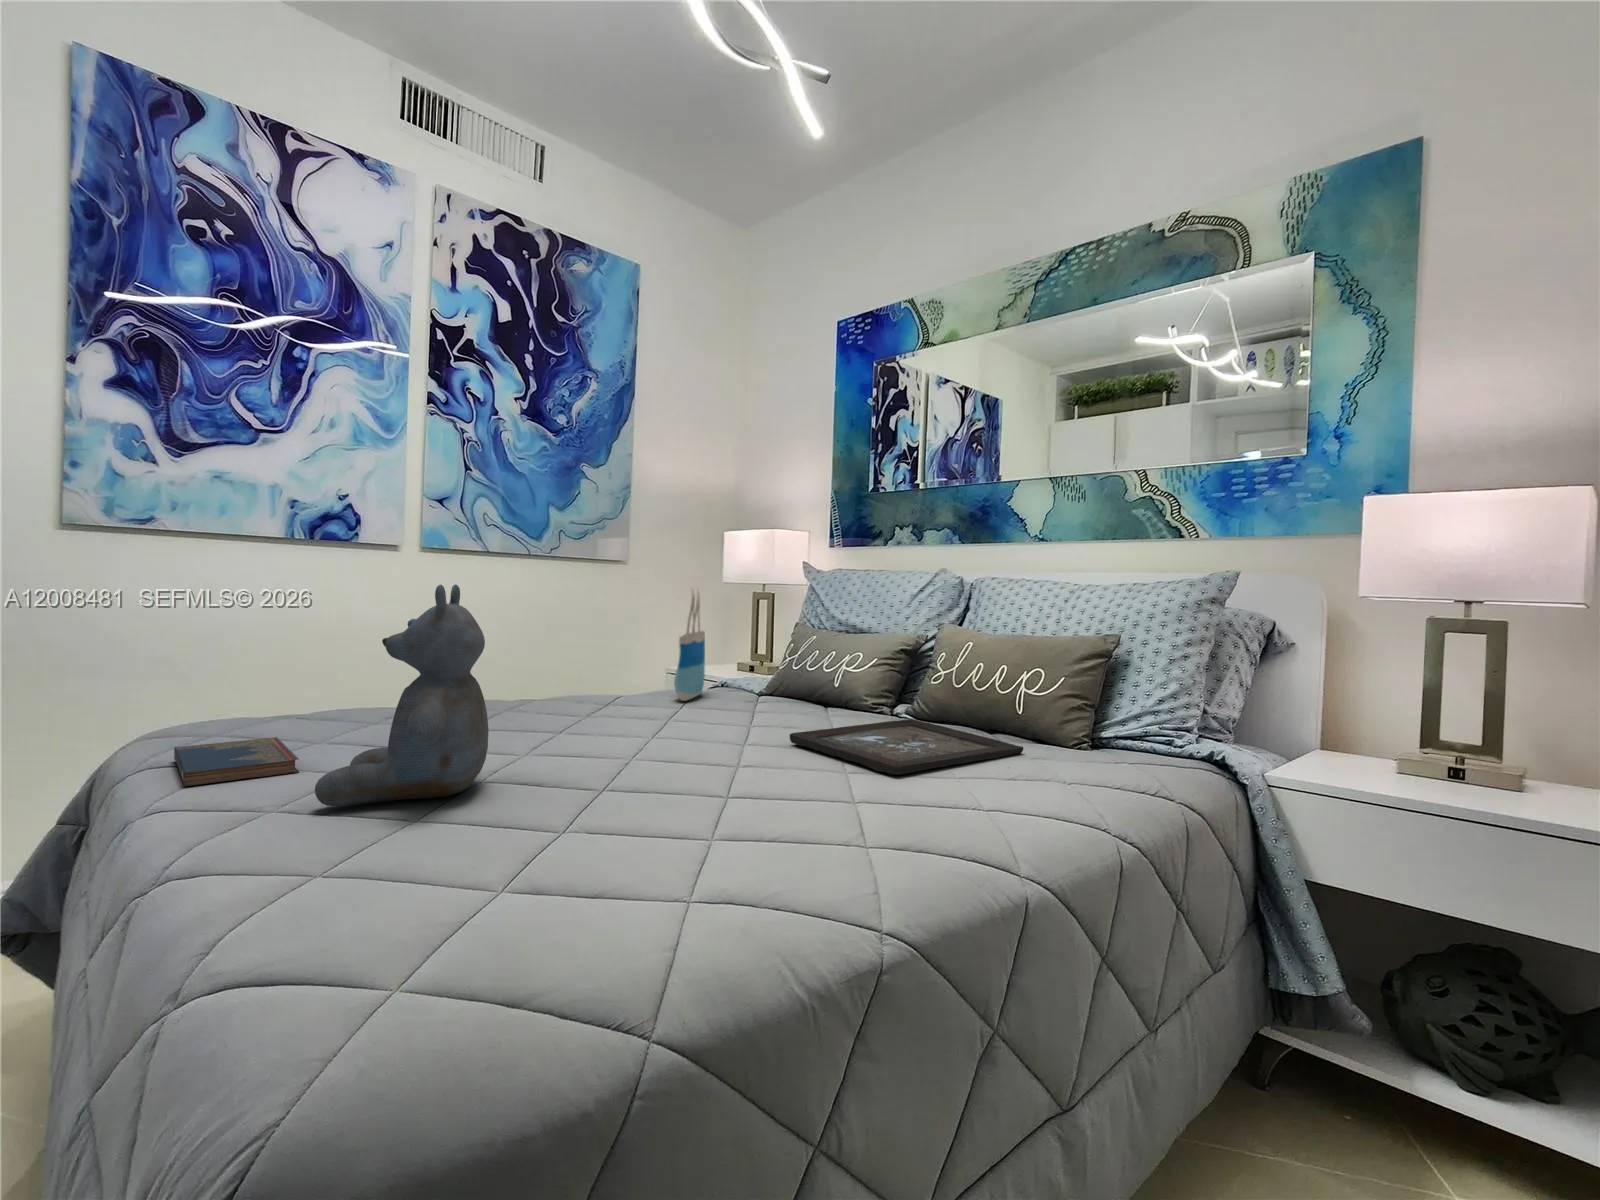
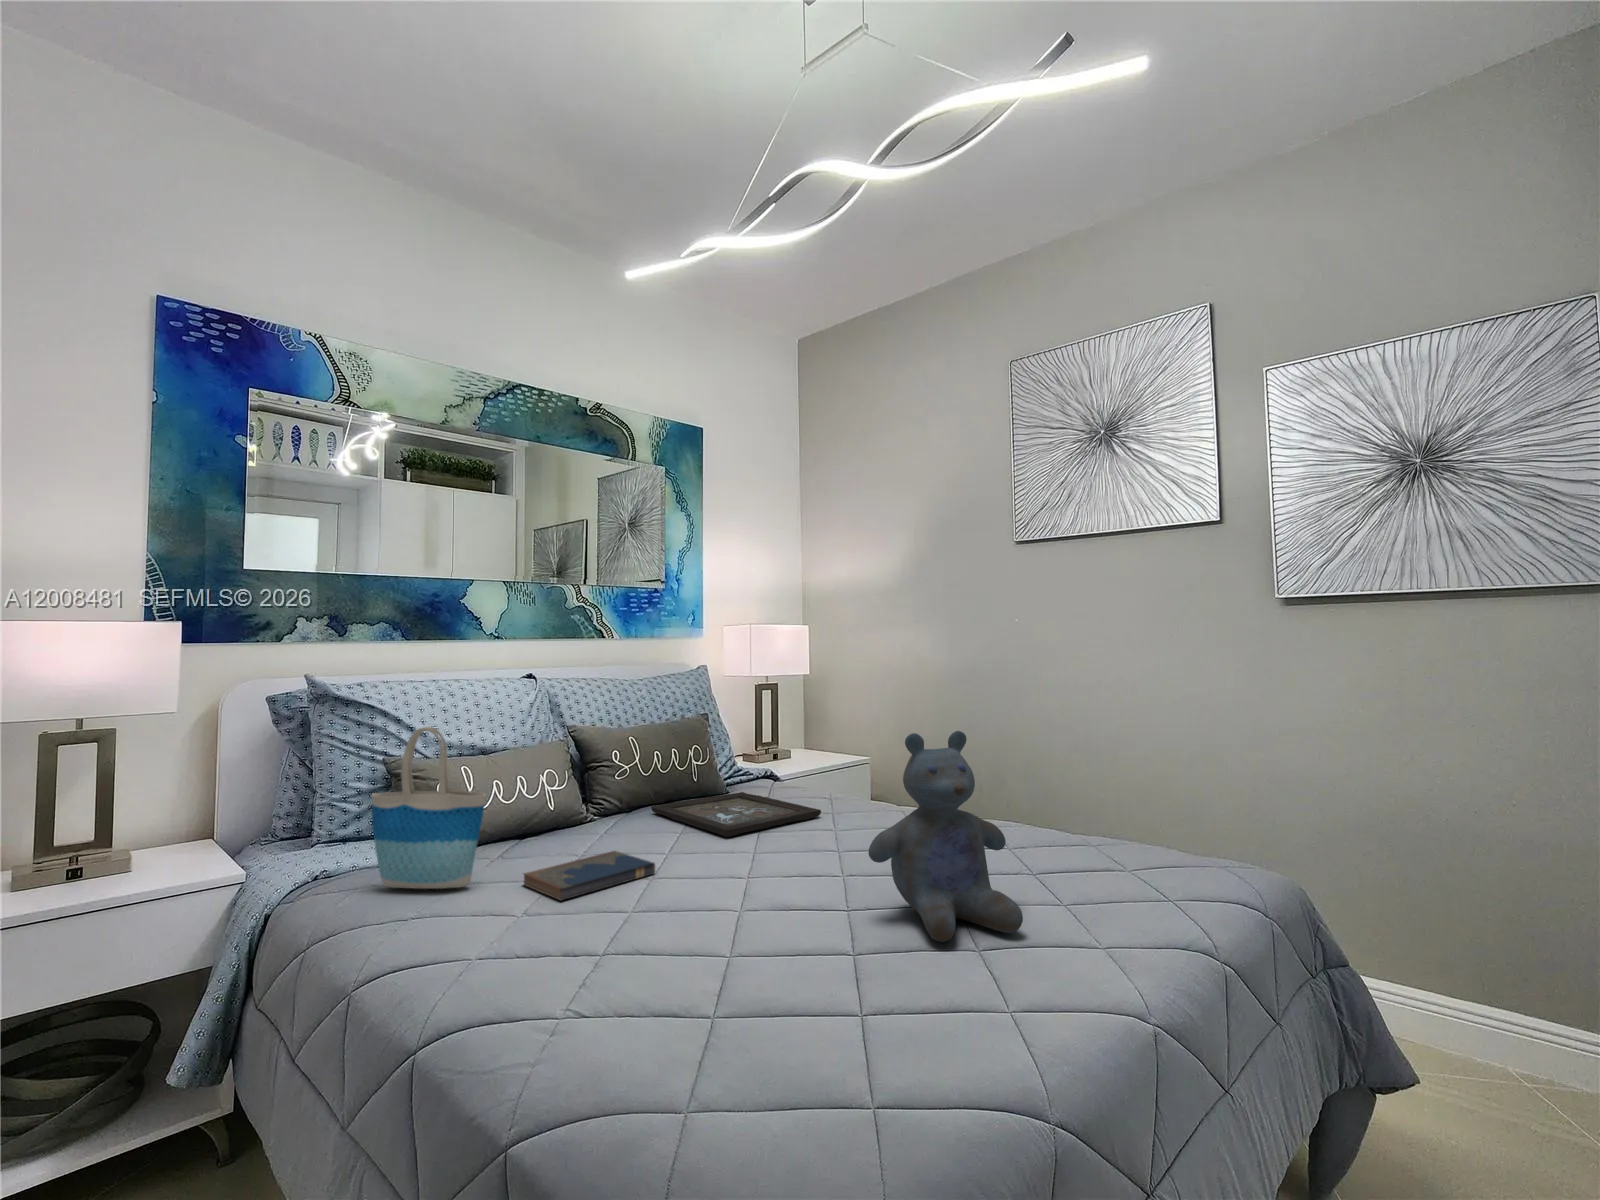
hardcover book: present [174,737,299,786] -> present [524,851,655,901]

